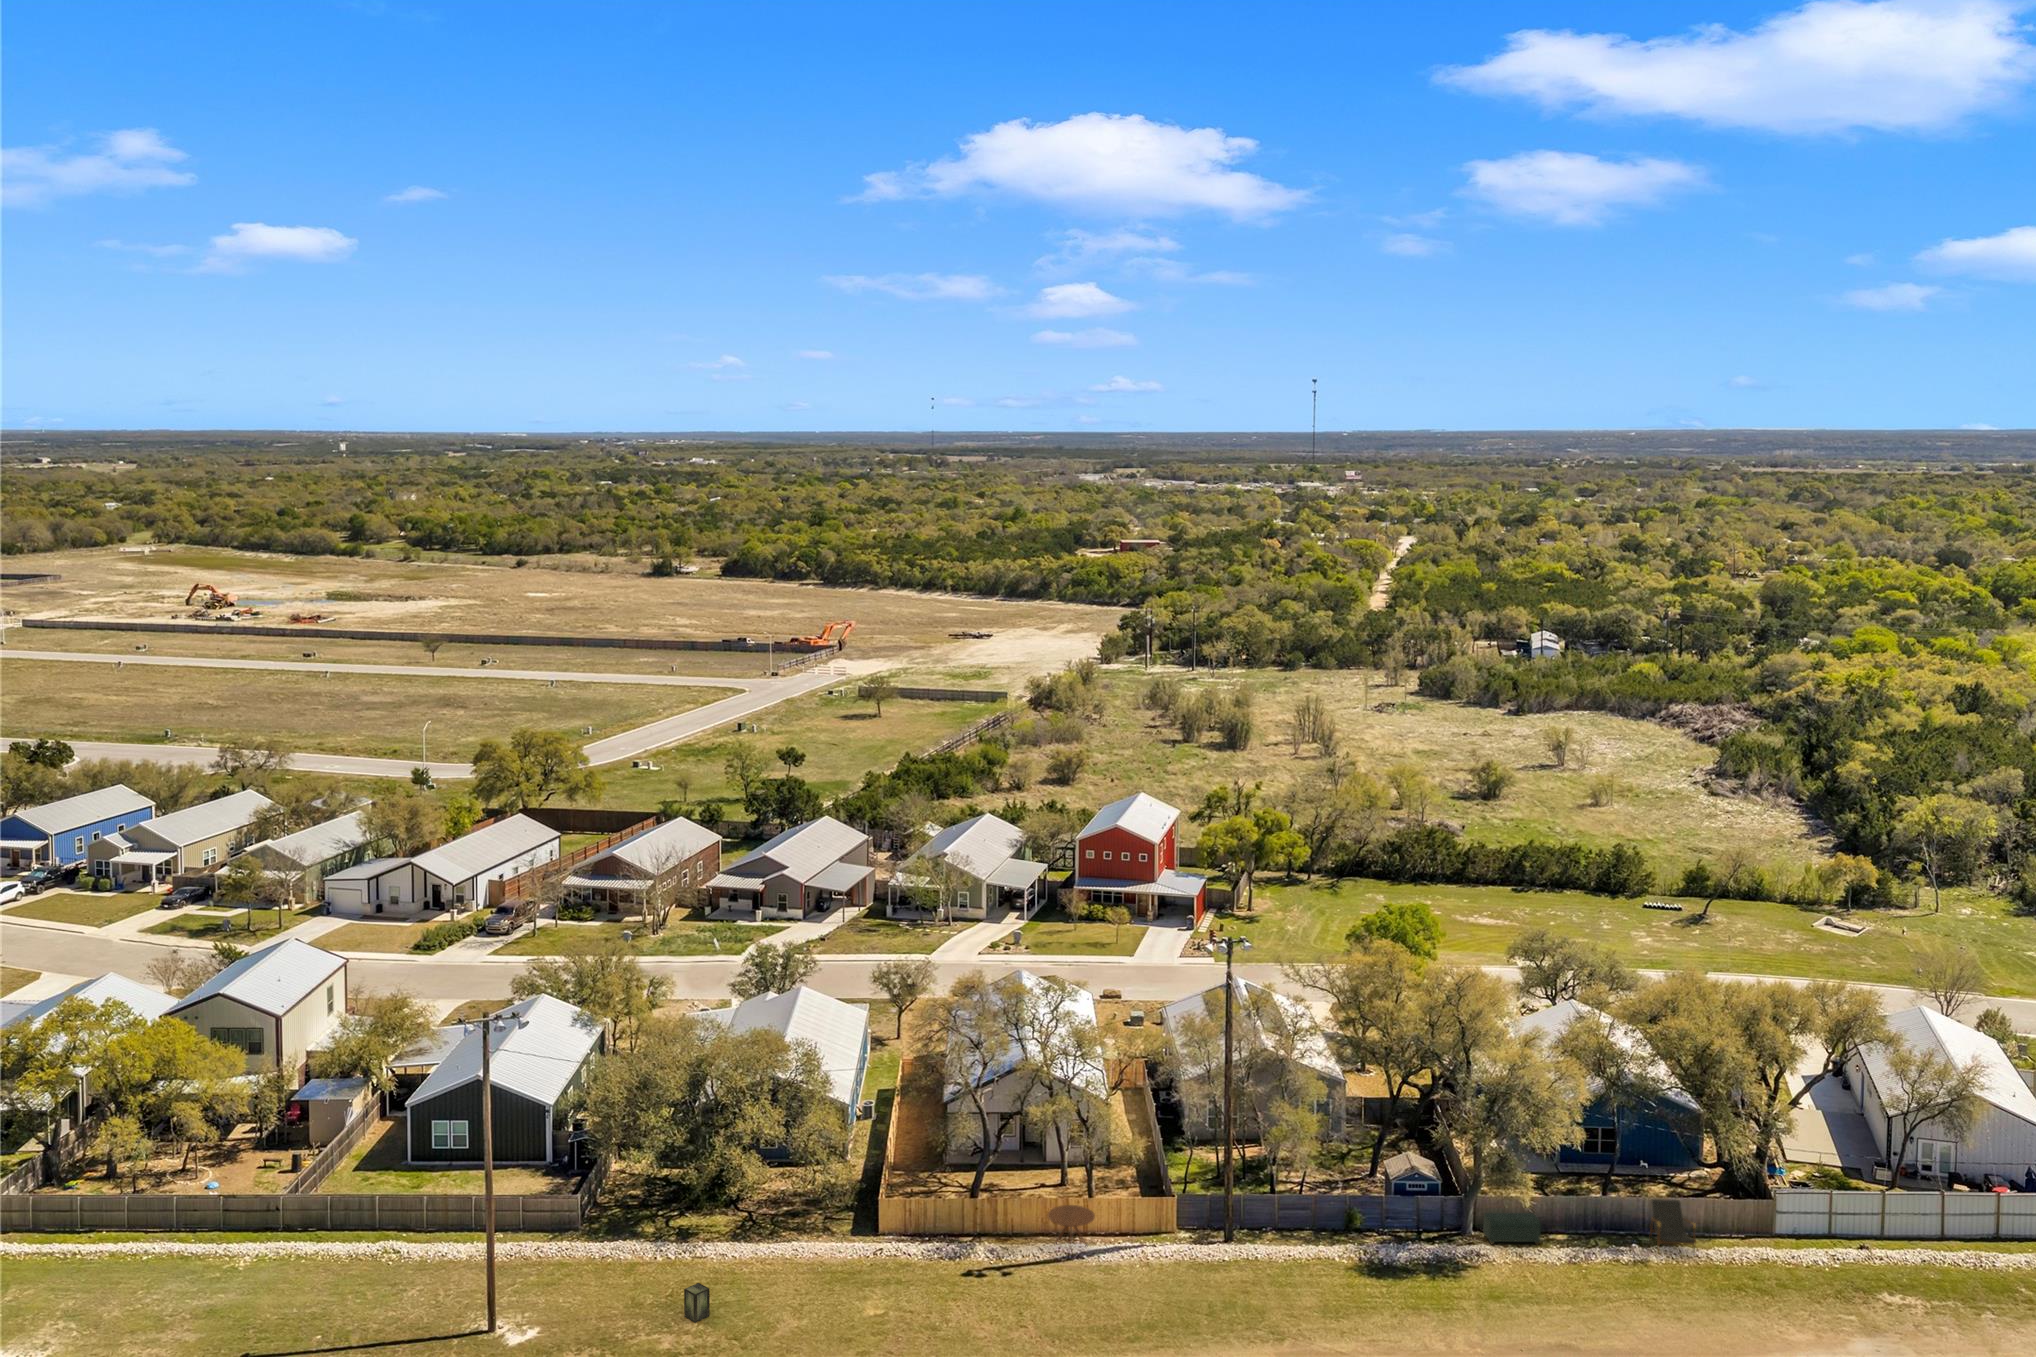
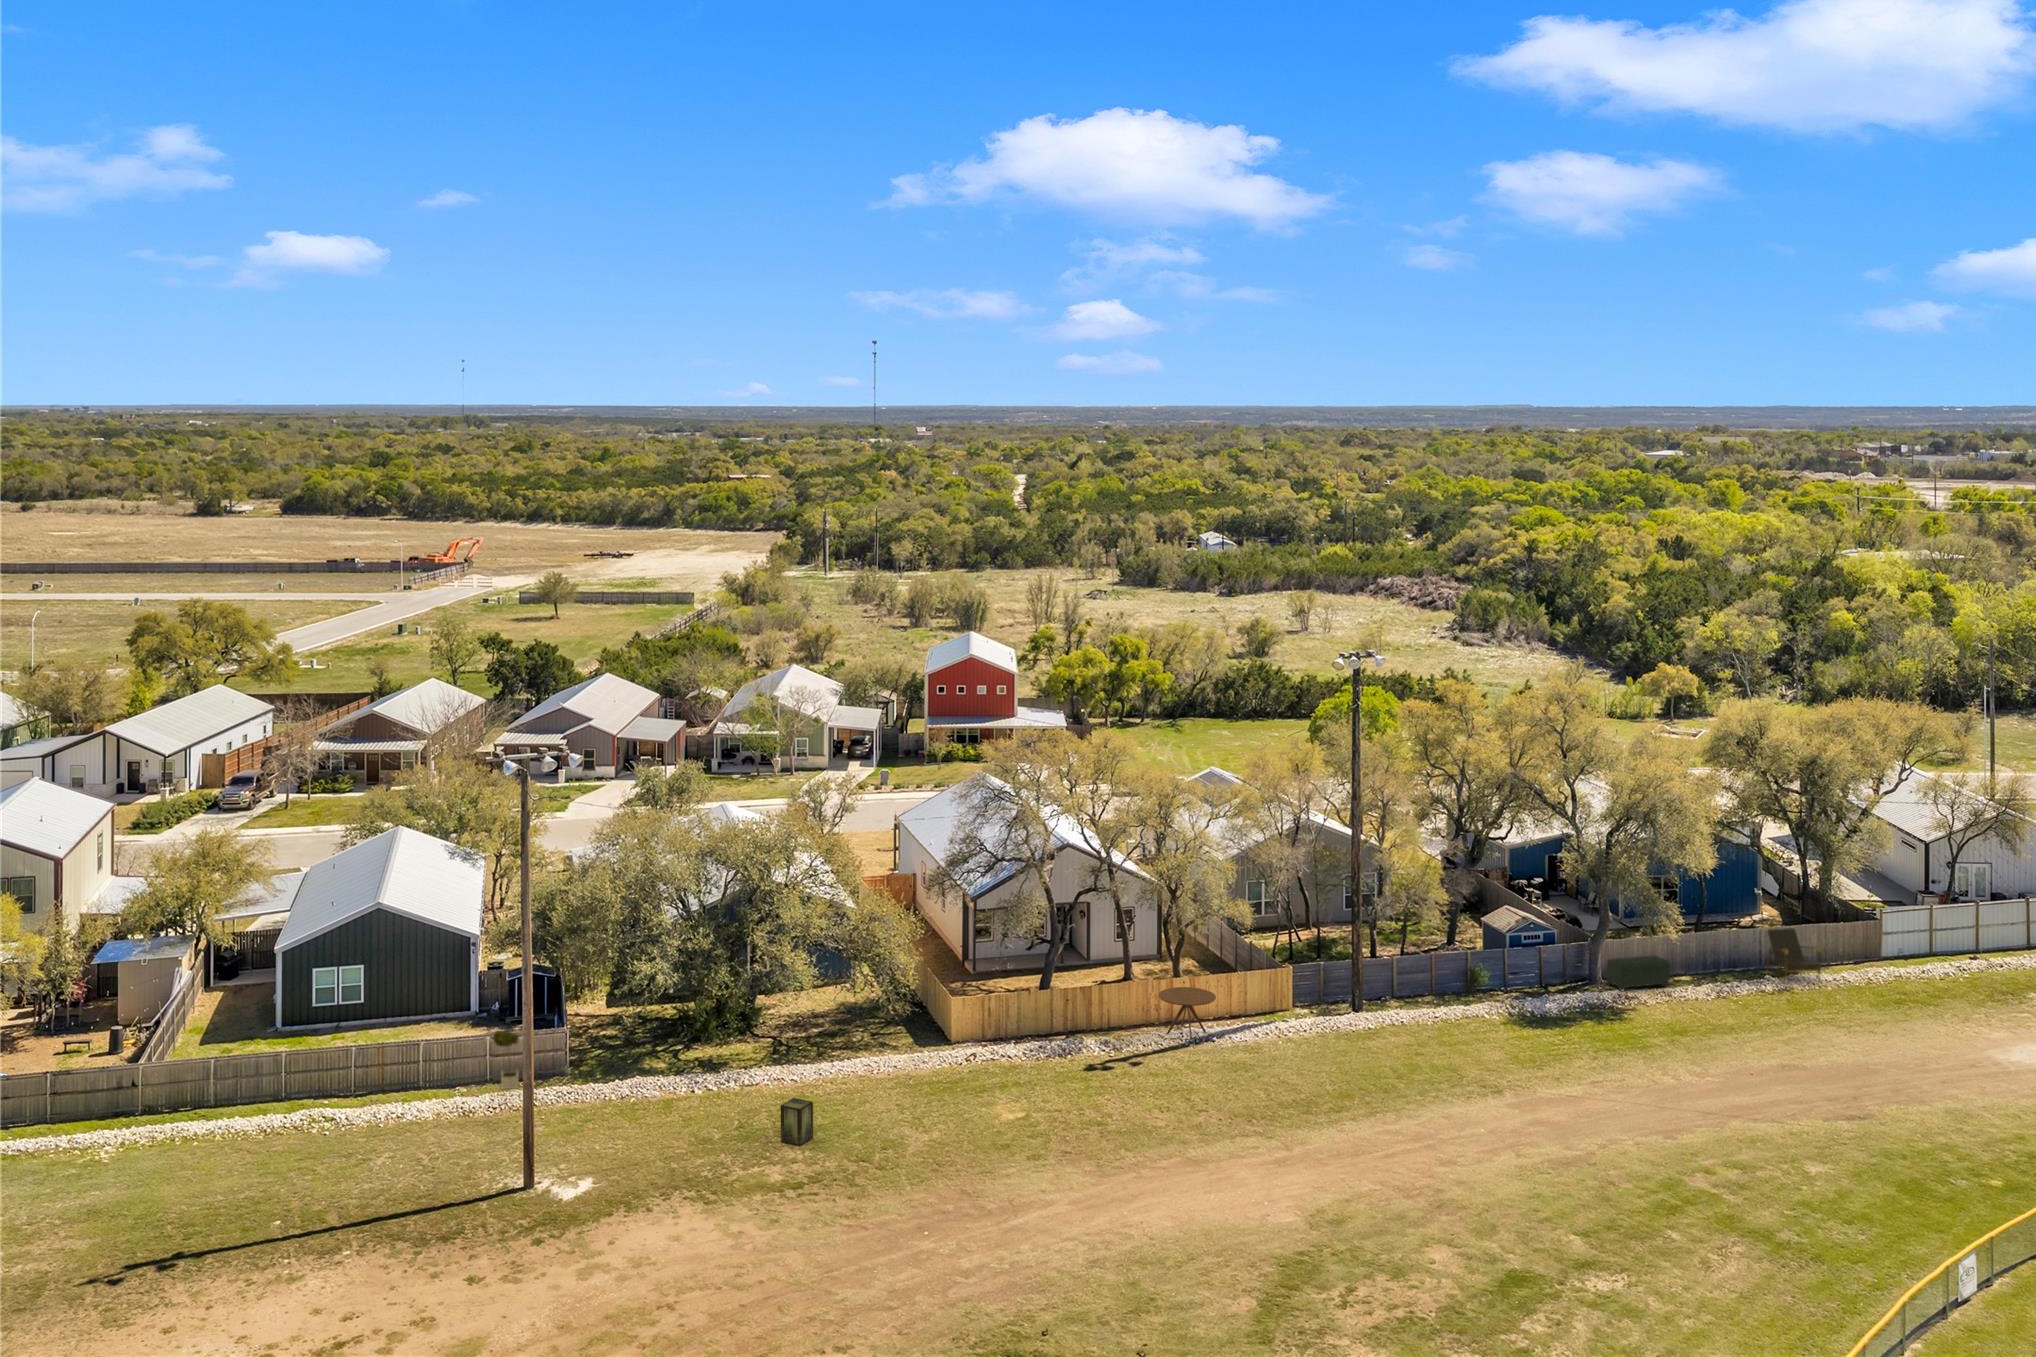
potted tree: none [520,1194,541,1239] -> present [492,1031,519,1089]

